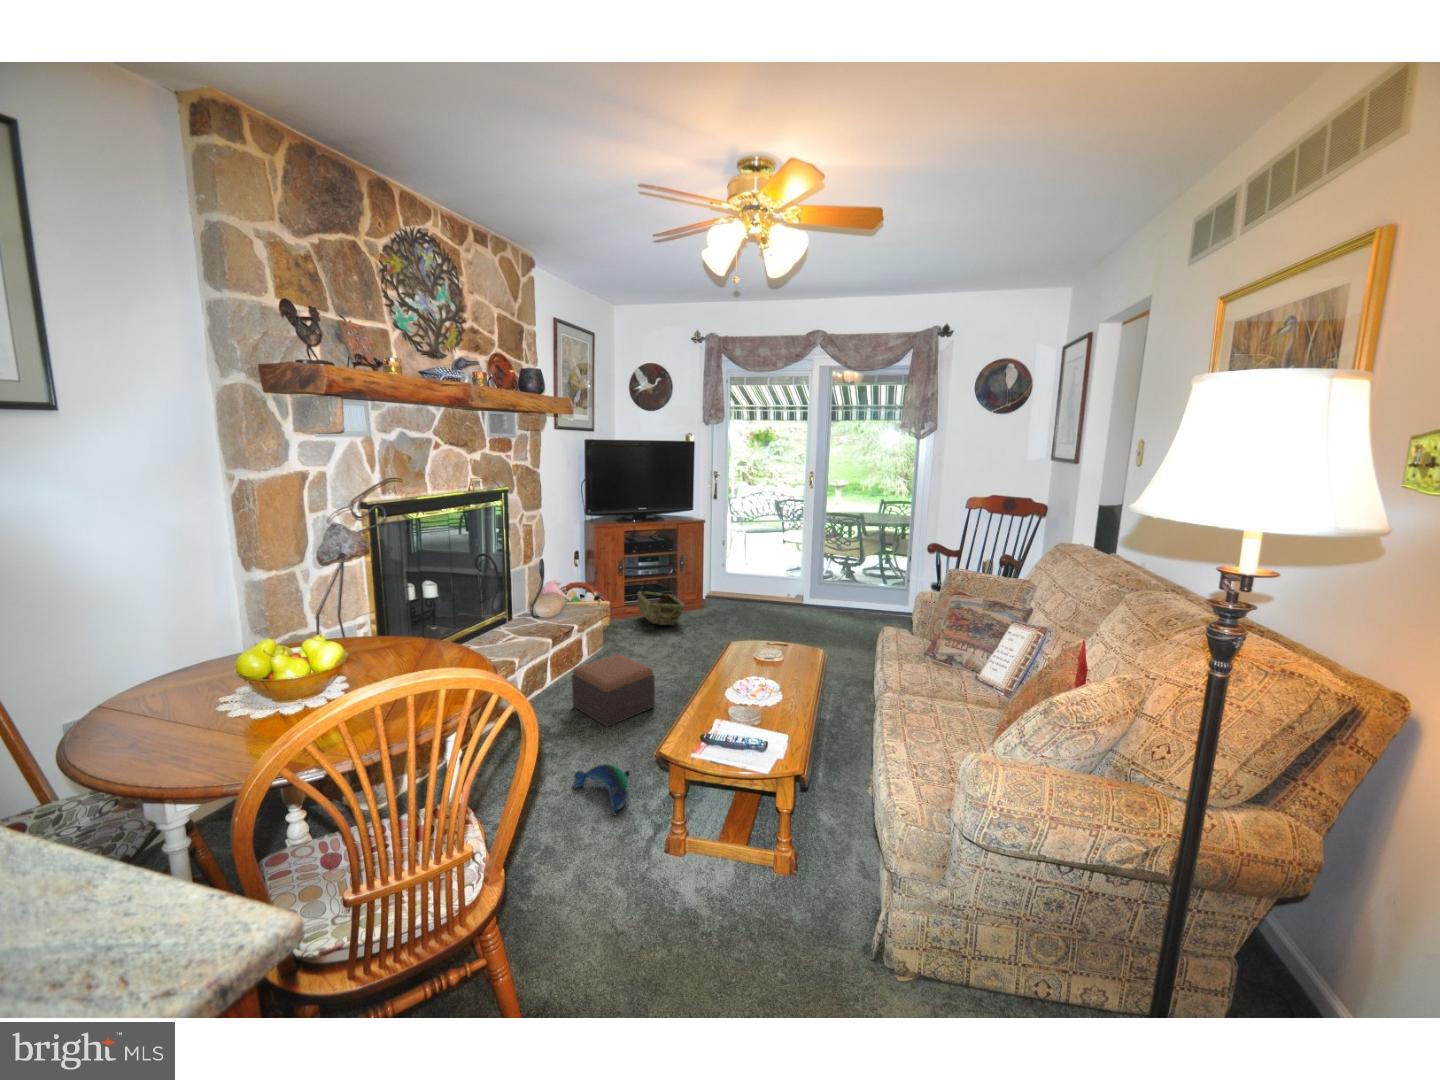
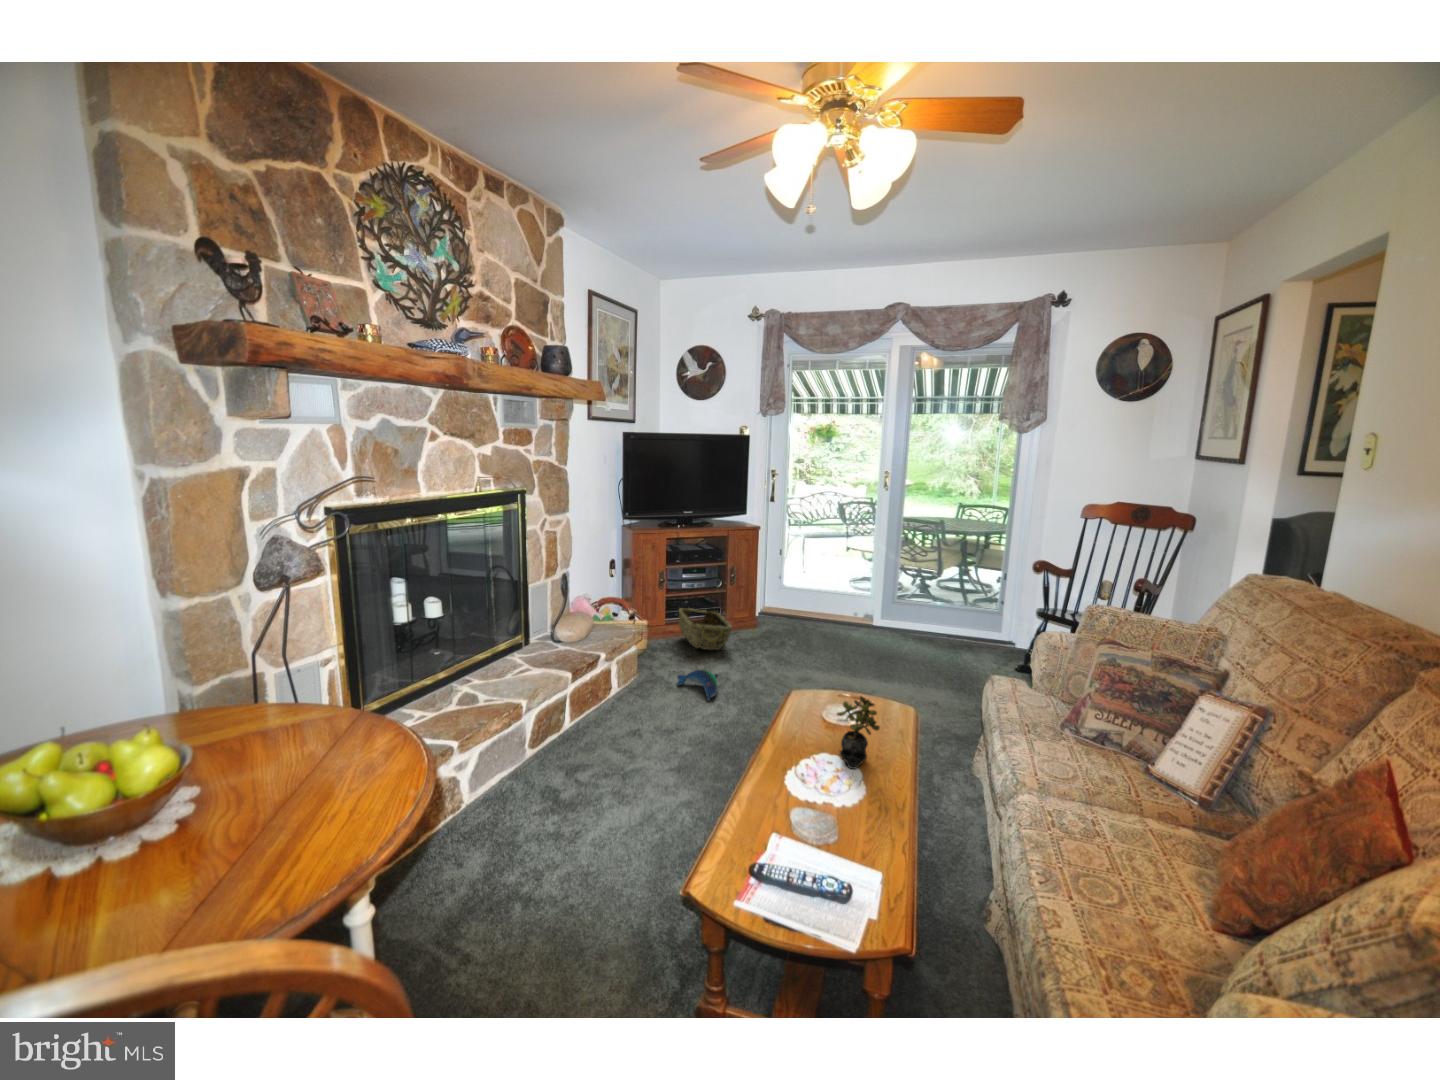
succulent plant: none [761,631,791,682] -> present [837,696,880,769]
footstool: present [572,654,655,727] -> none [589,698,692,798]
plush toy: present [573,764,630,815] -> present [677,670,718,700]

